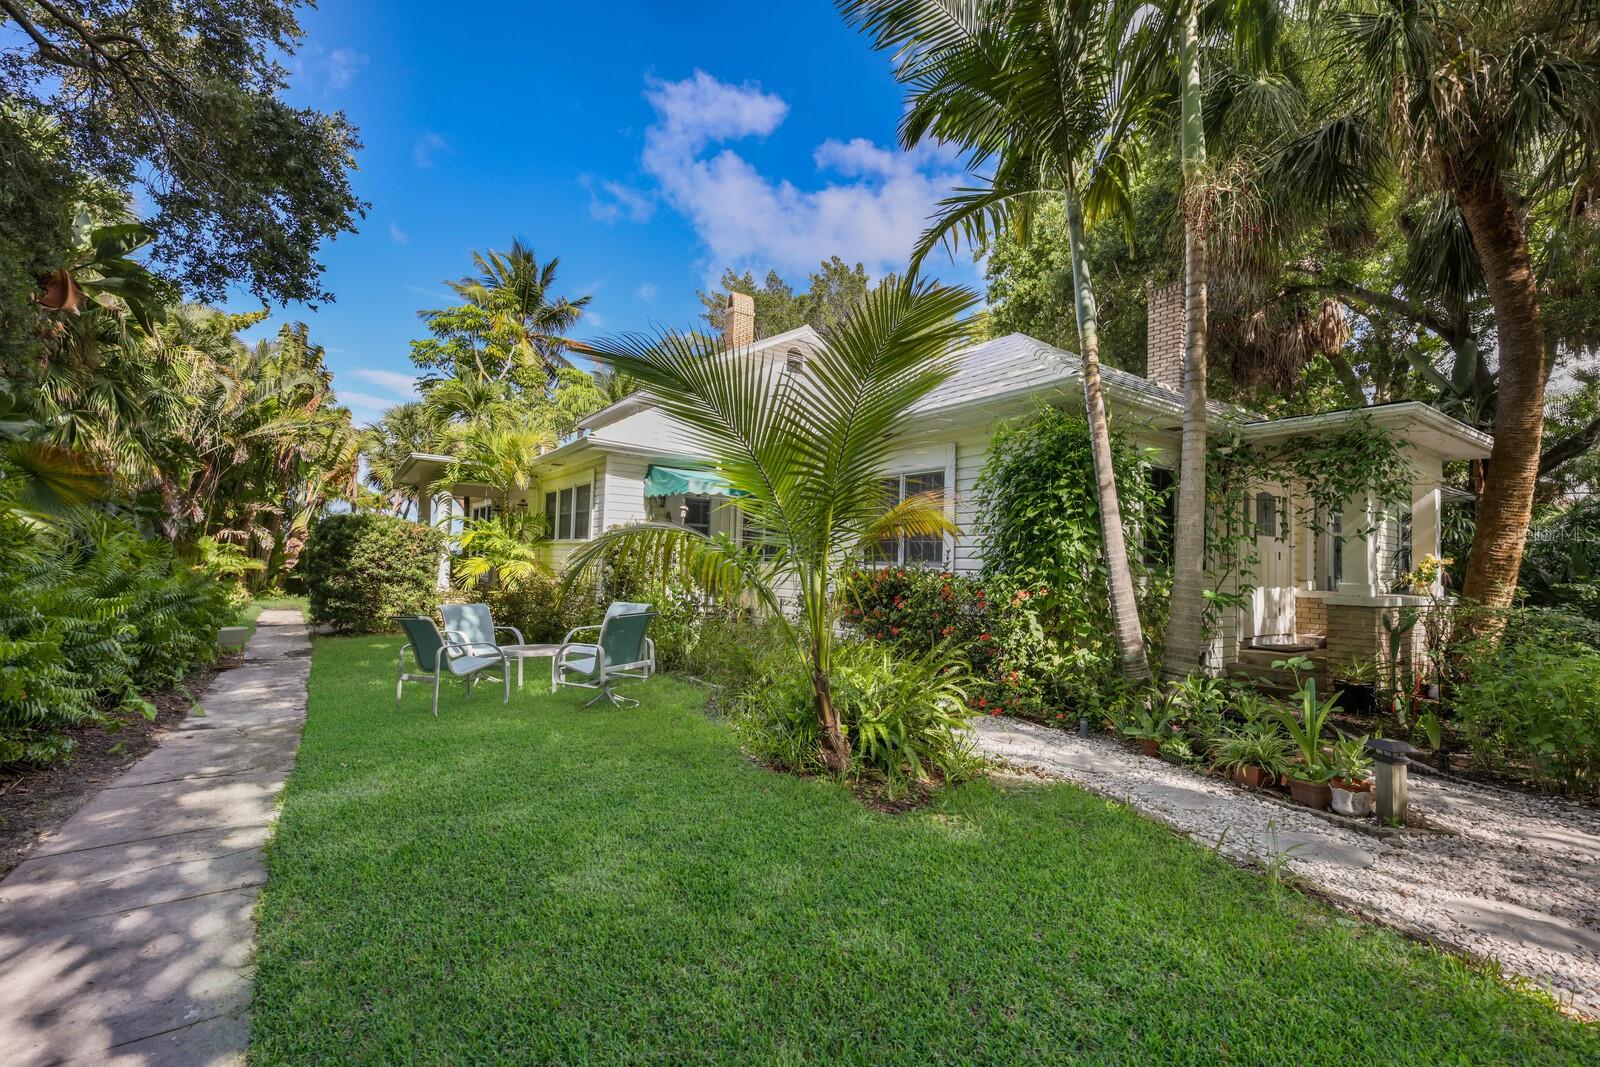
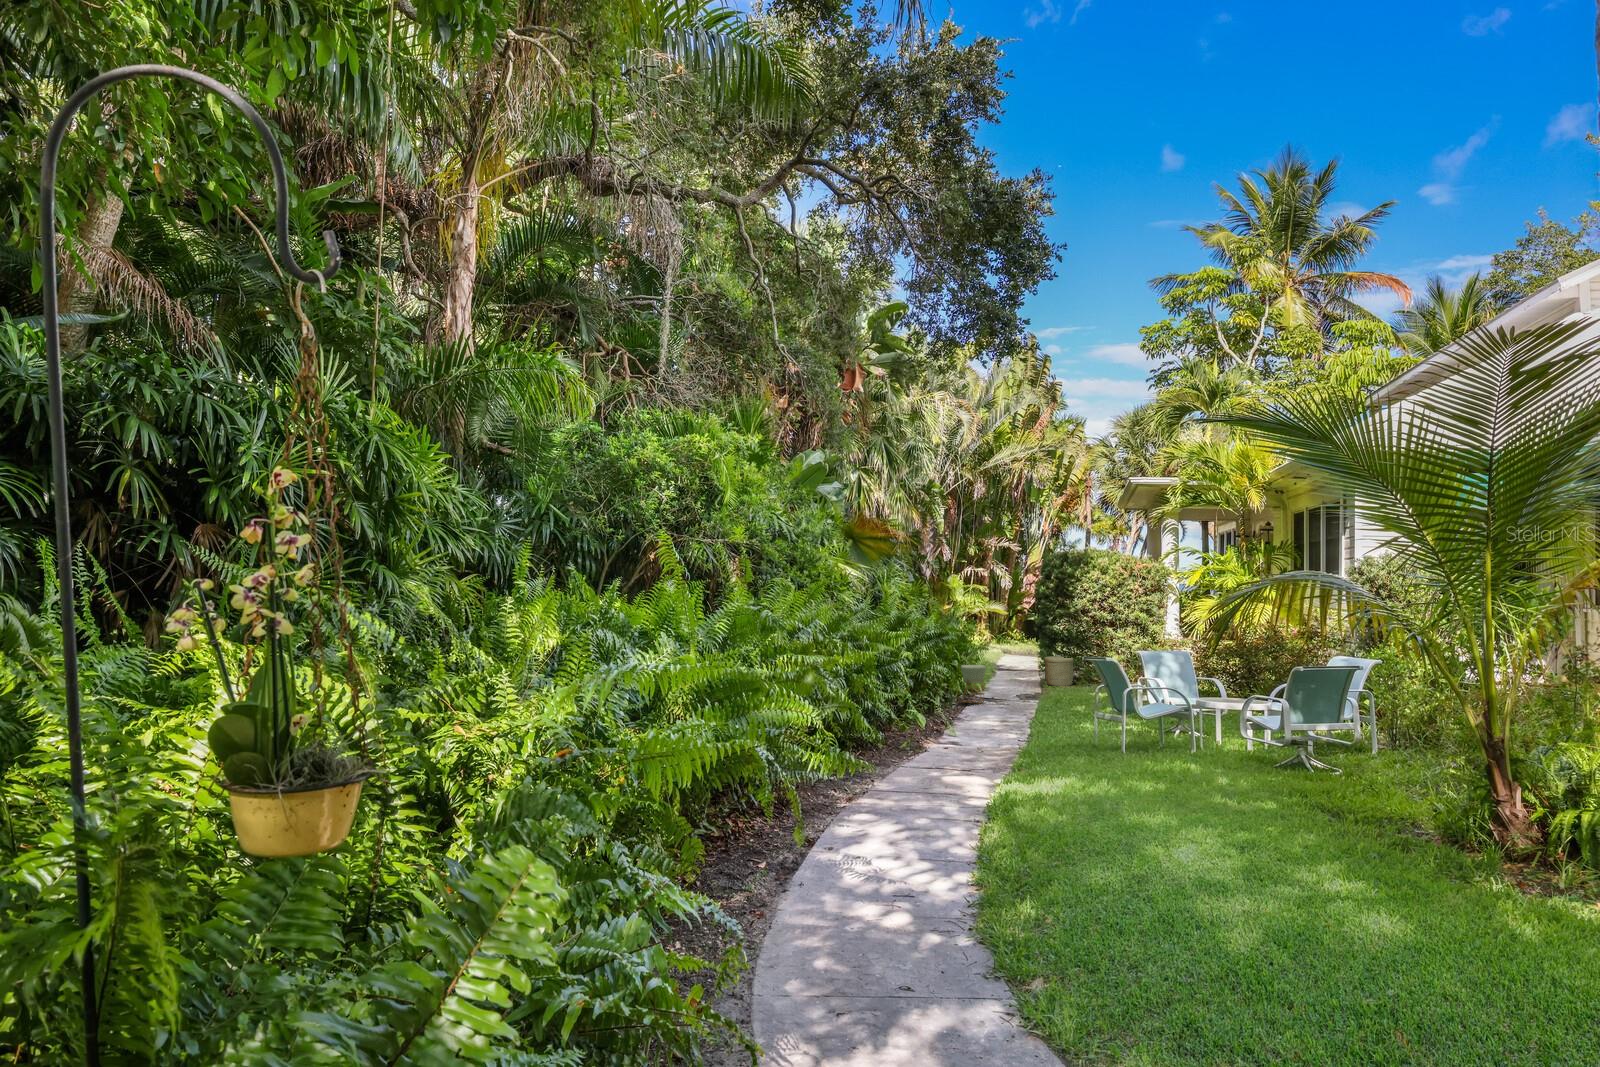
woven basket: none [317,612,349,640] -> present [1044,656,1074,686]

